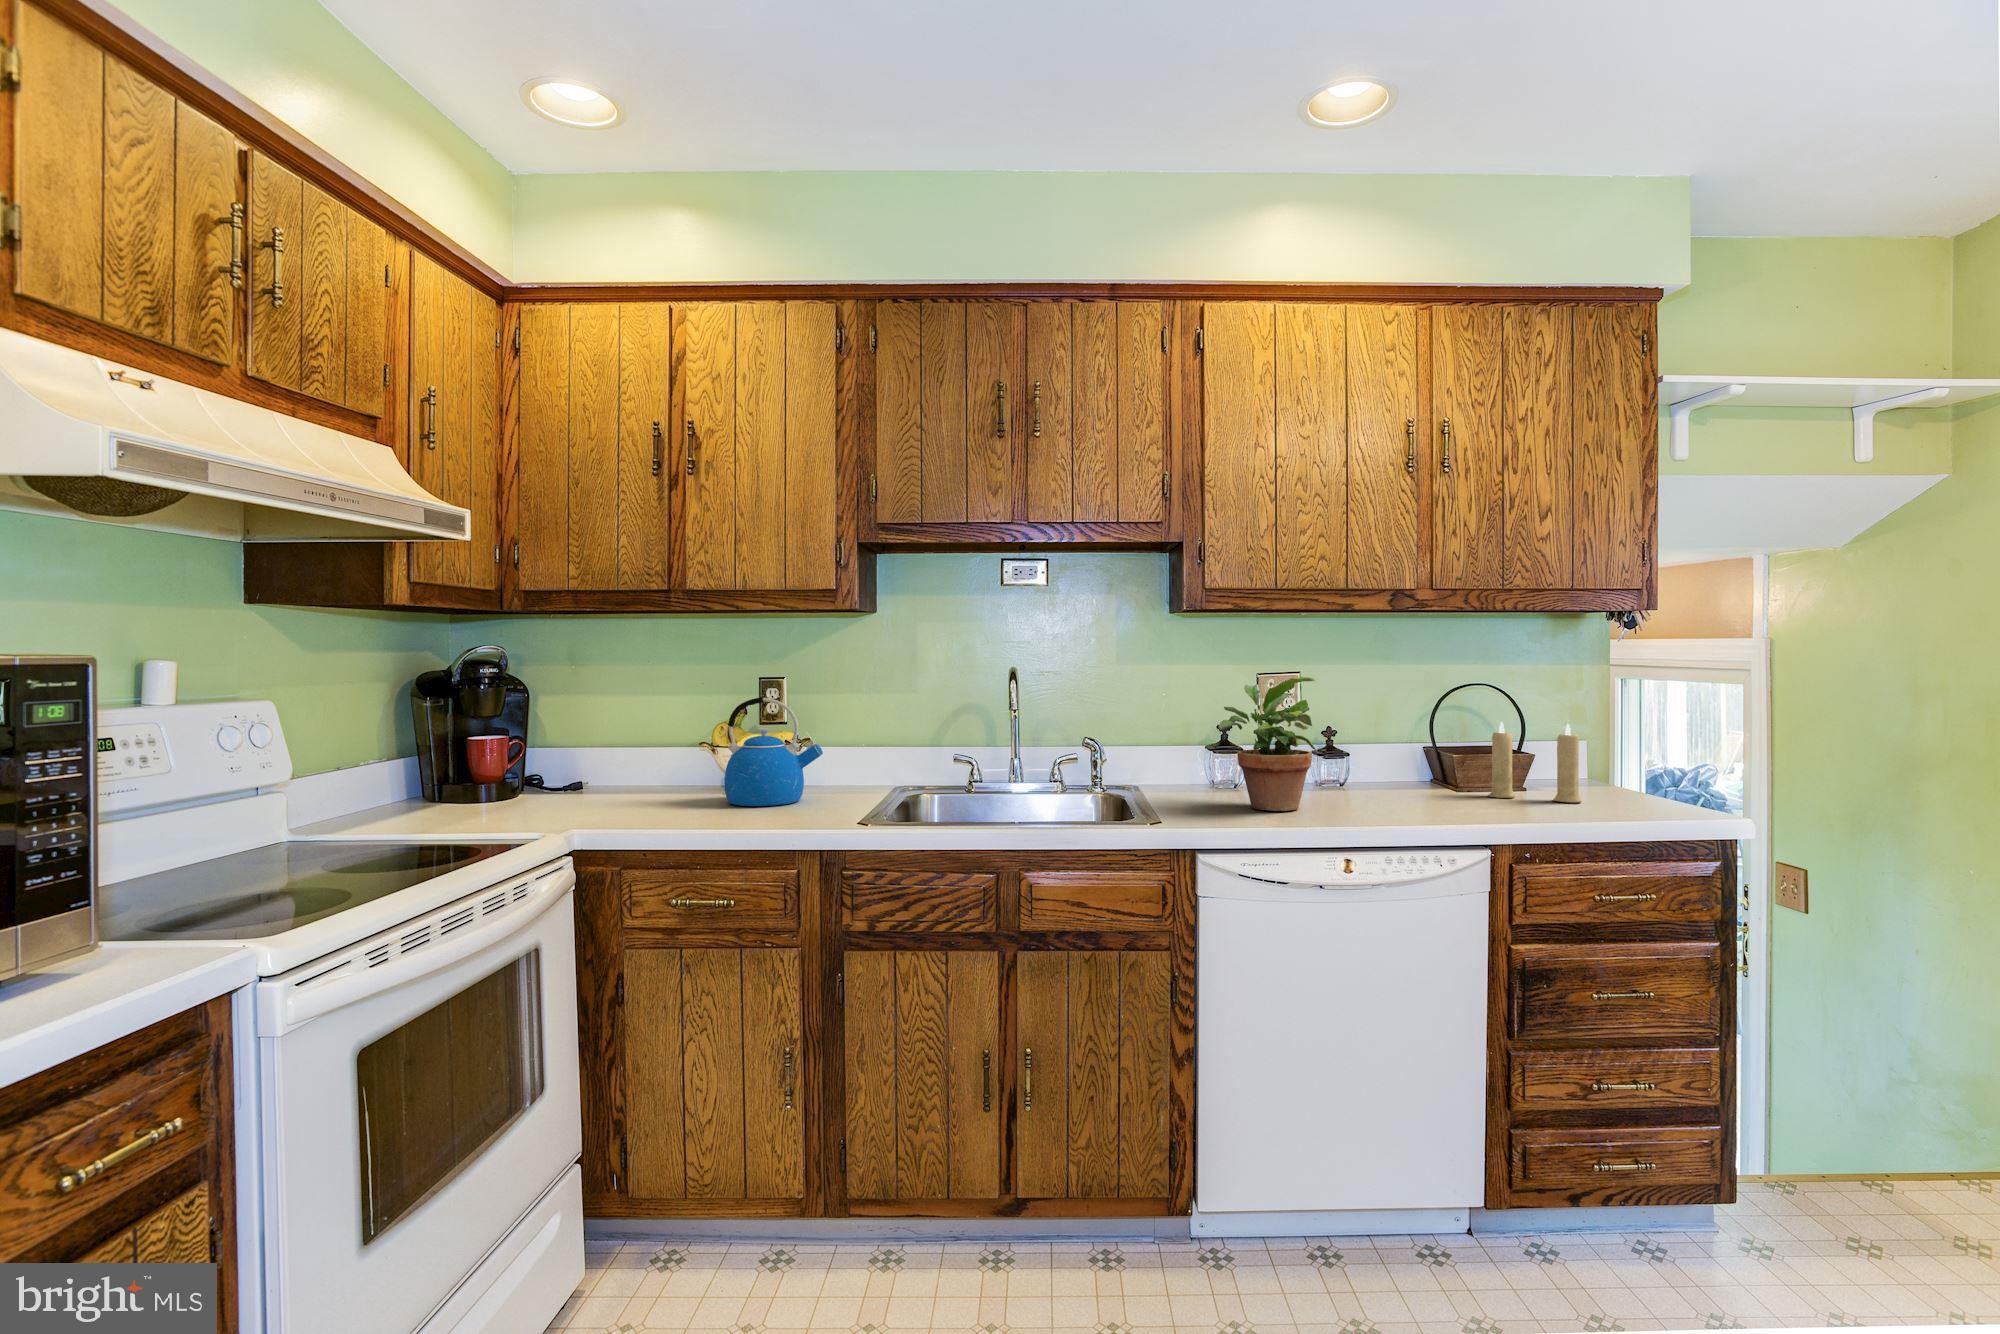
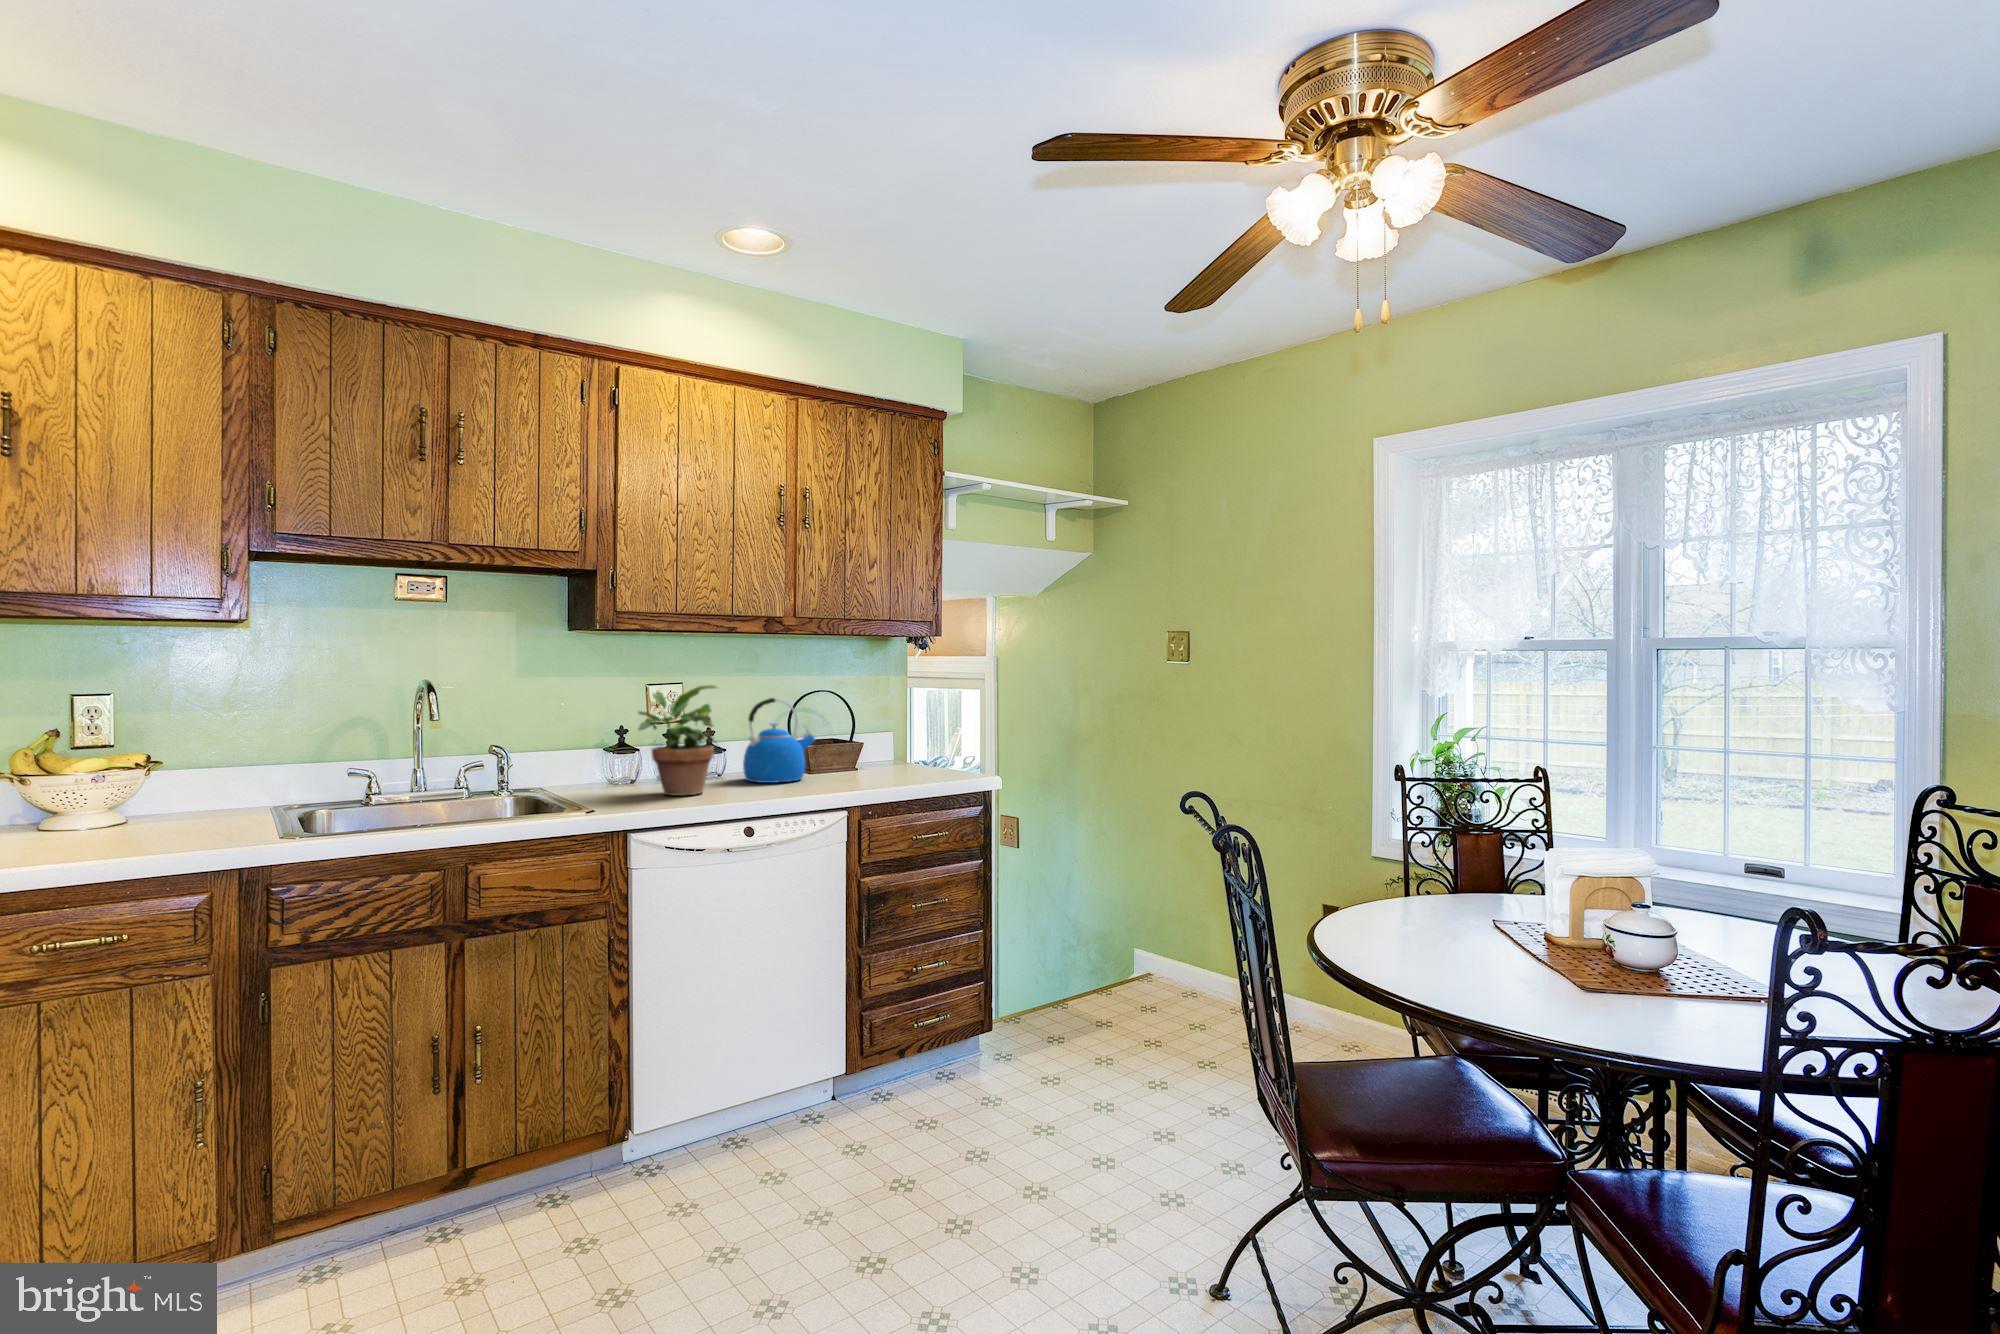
kettle: present [724,697,823,806] -> present [743,698,815,783]
candle: present [1489,722,1582,803] -> none [835,716,898,774]

